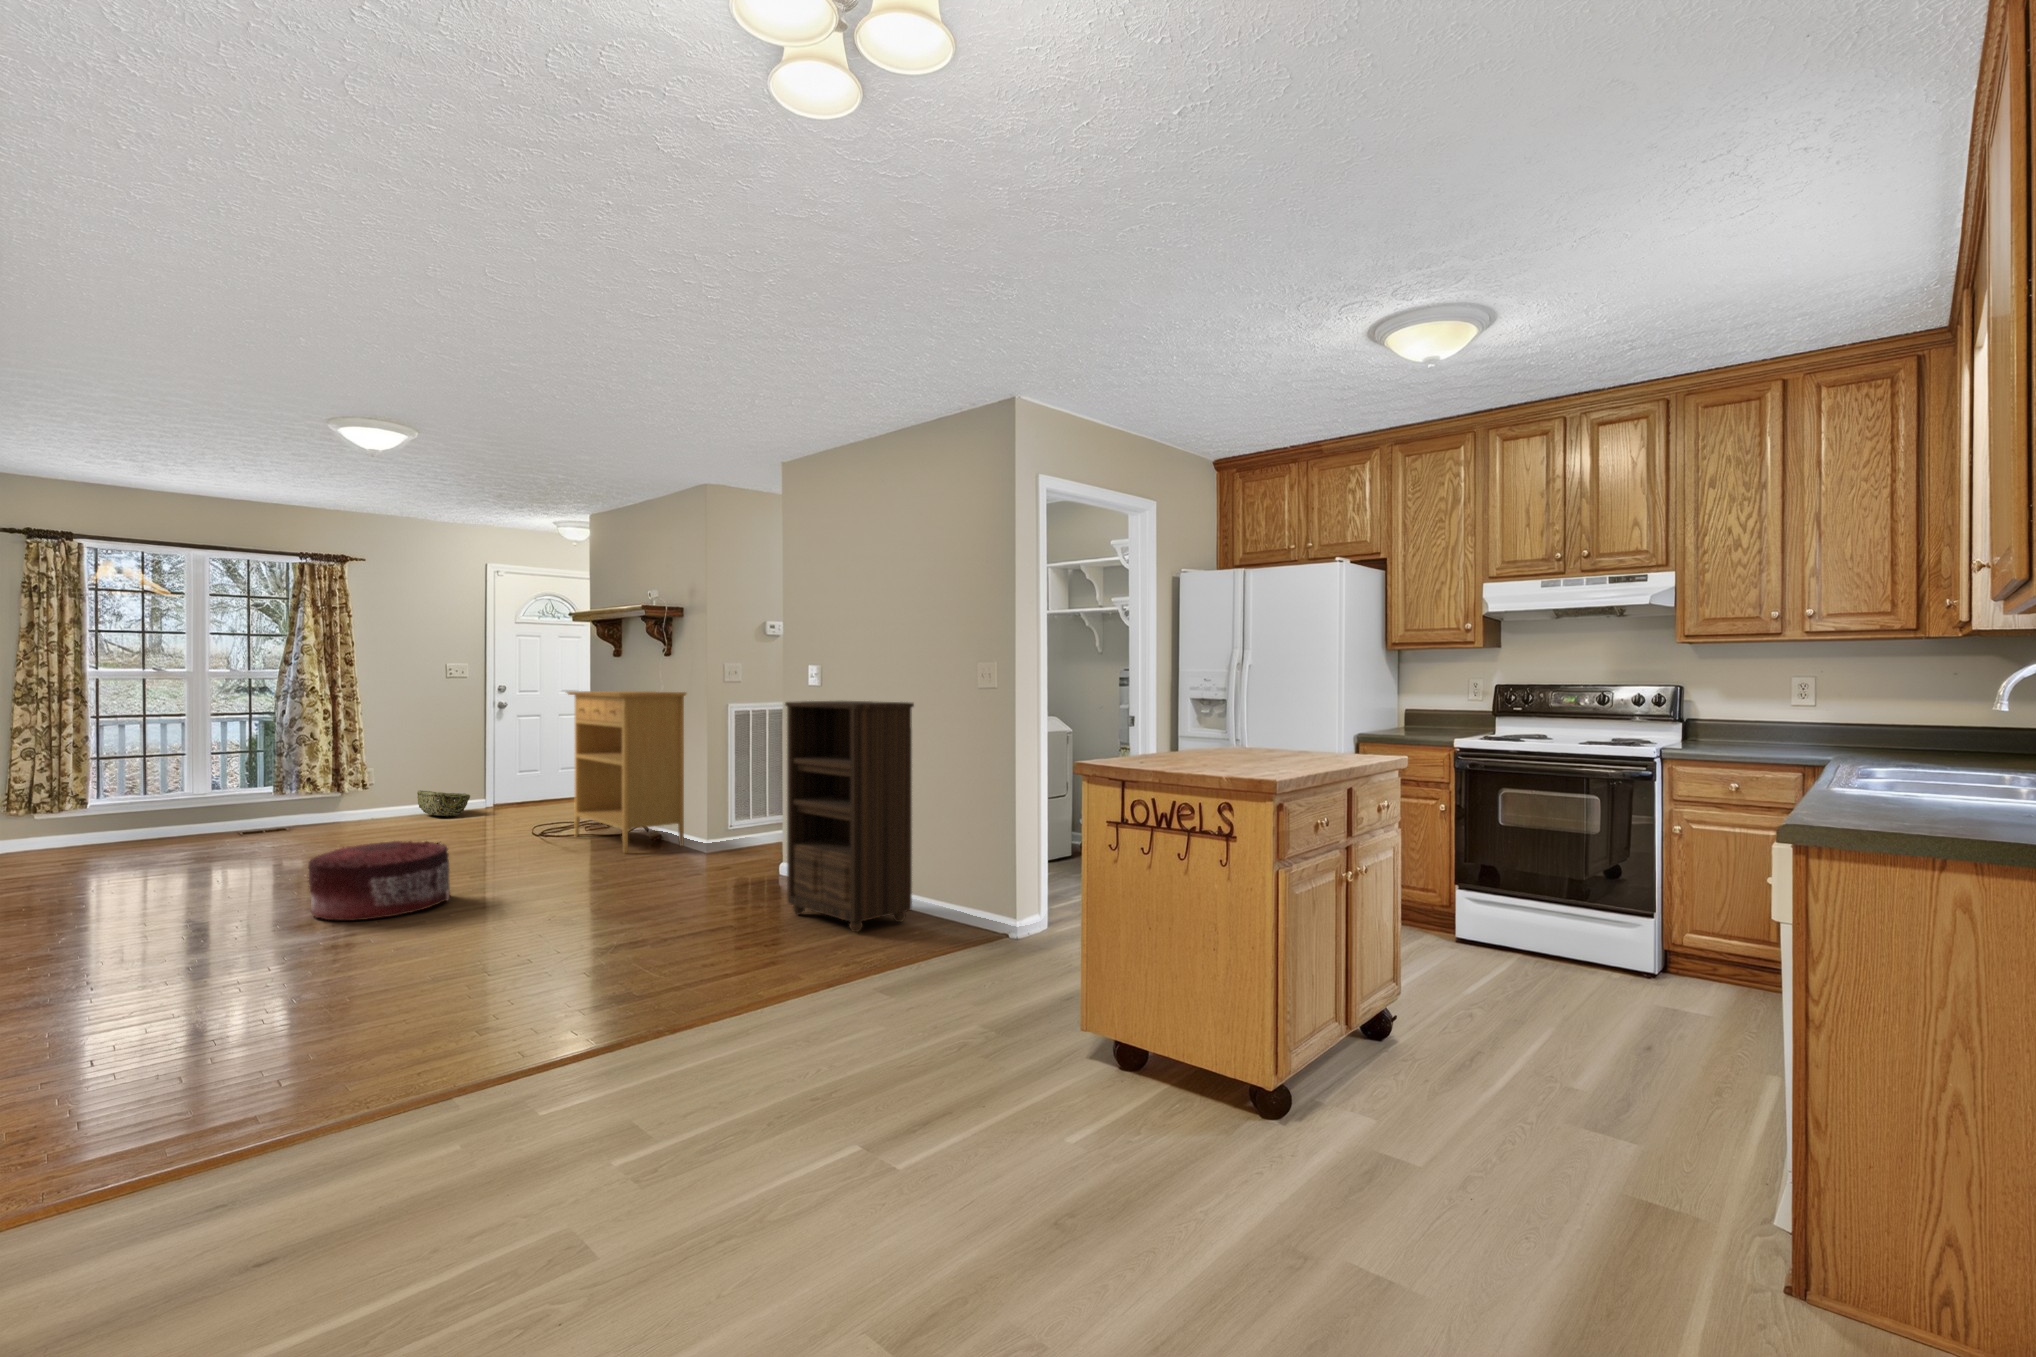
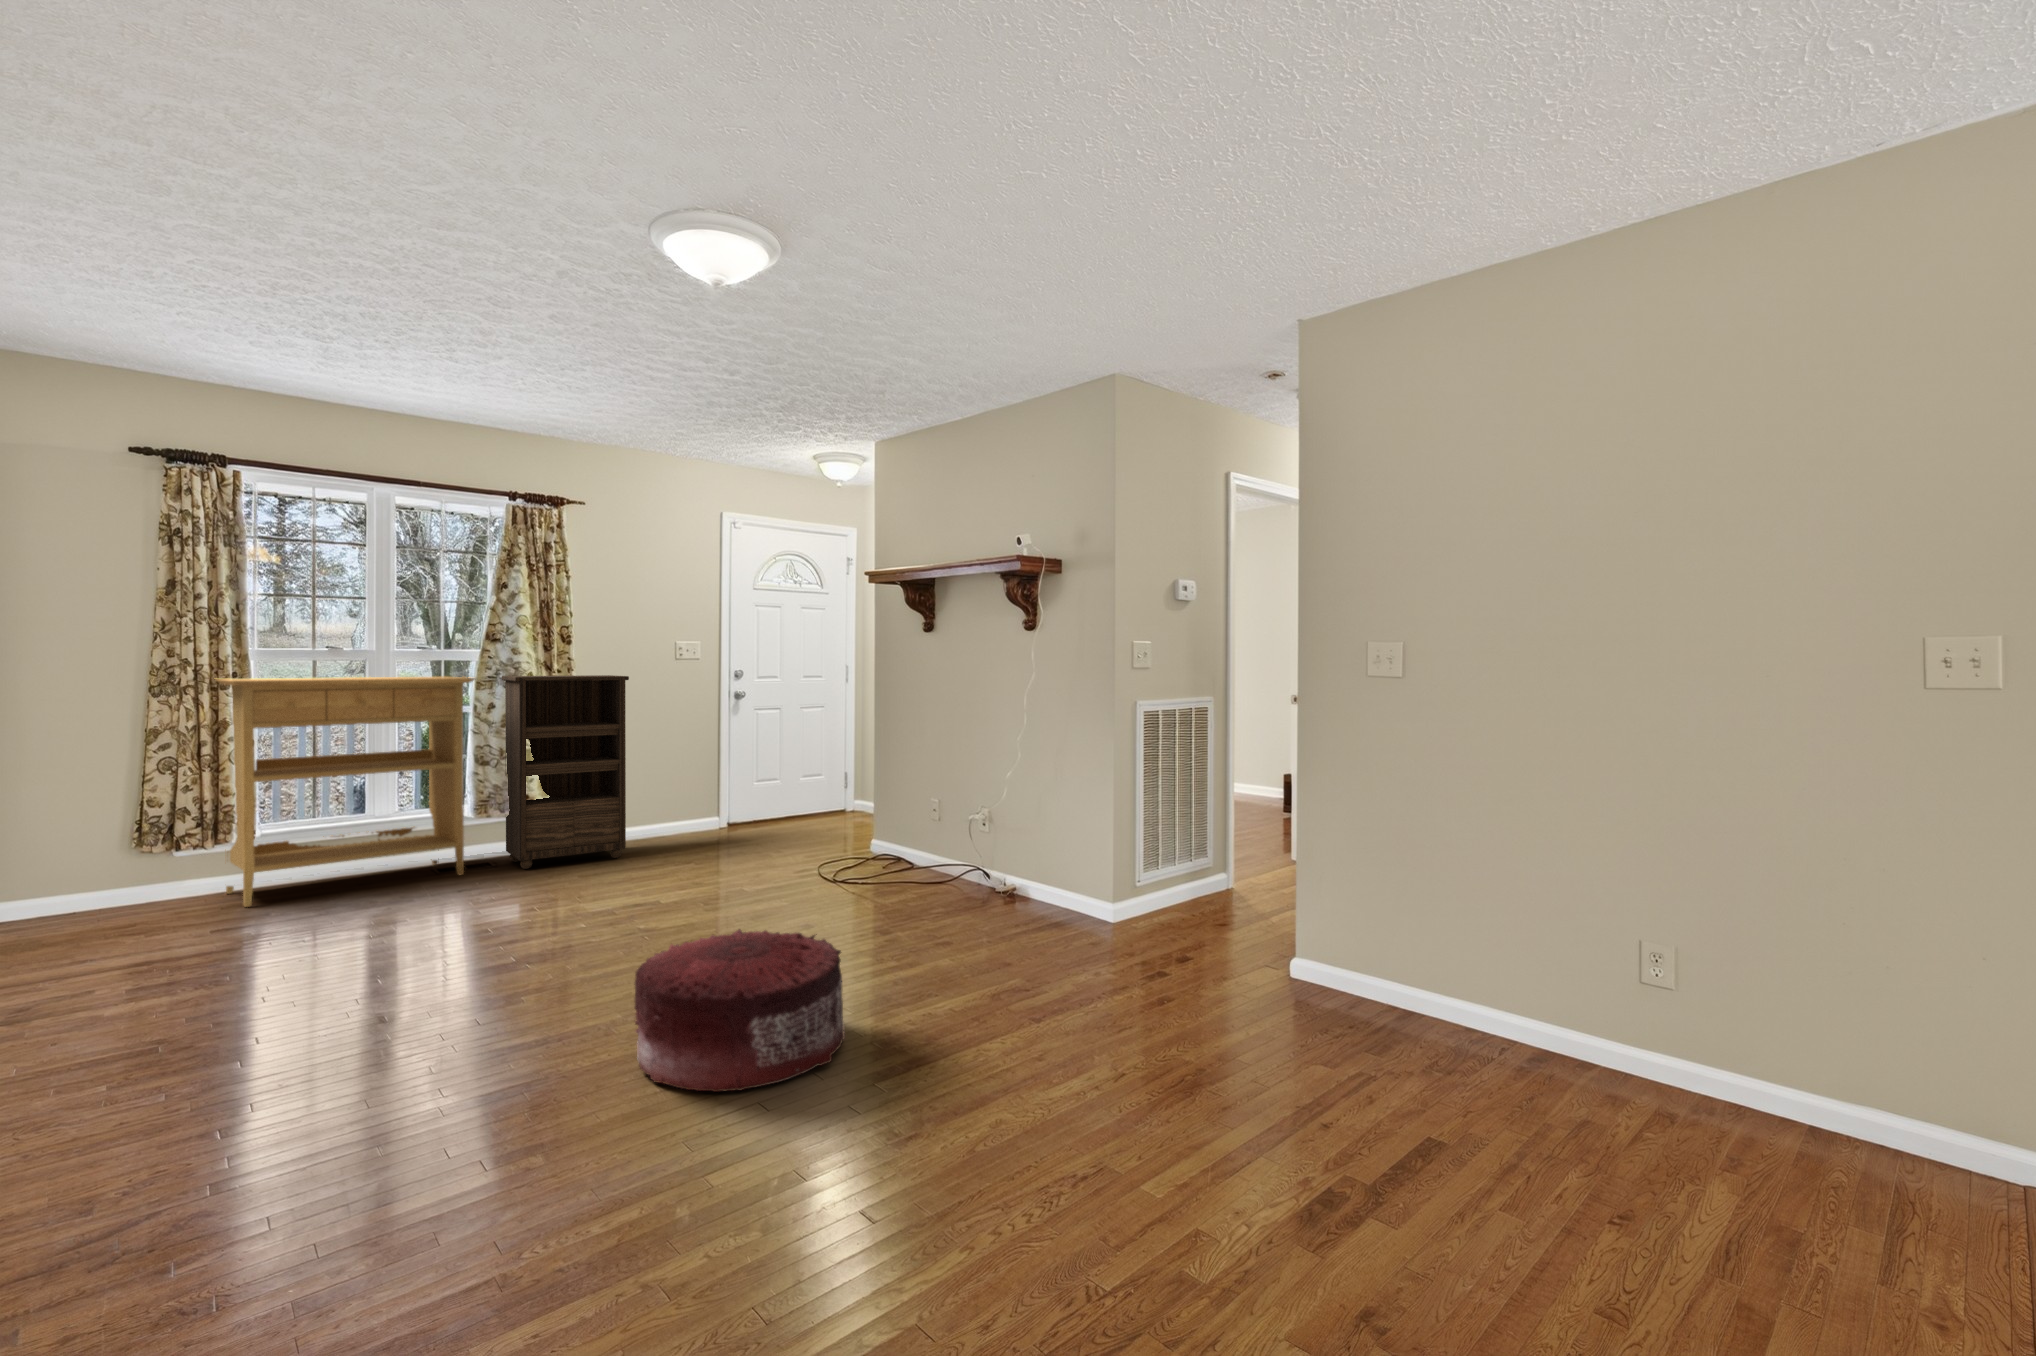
console table: present [567,691,686,853] -> present [217,677,475,907]
bookshelf: present [785,701,914,932] -> present [502,675,629,869]
woven basket: present [417,790,470,817] -> none [646,809,715,846]

